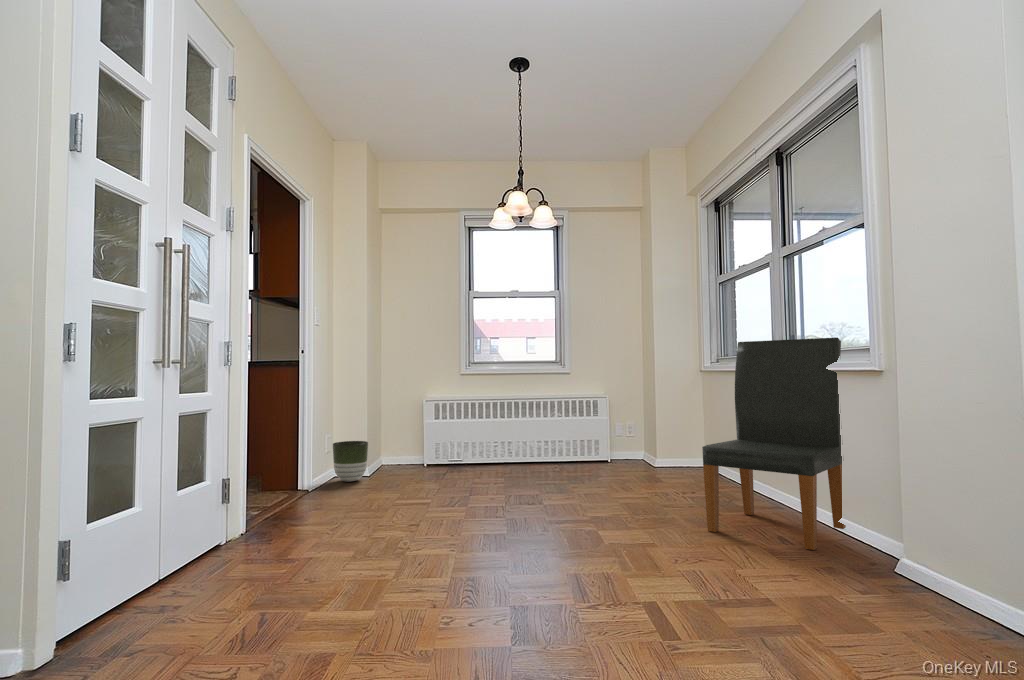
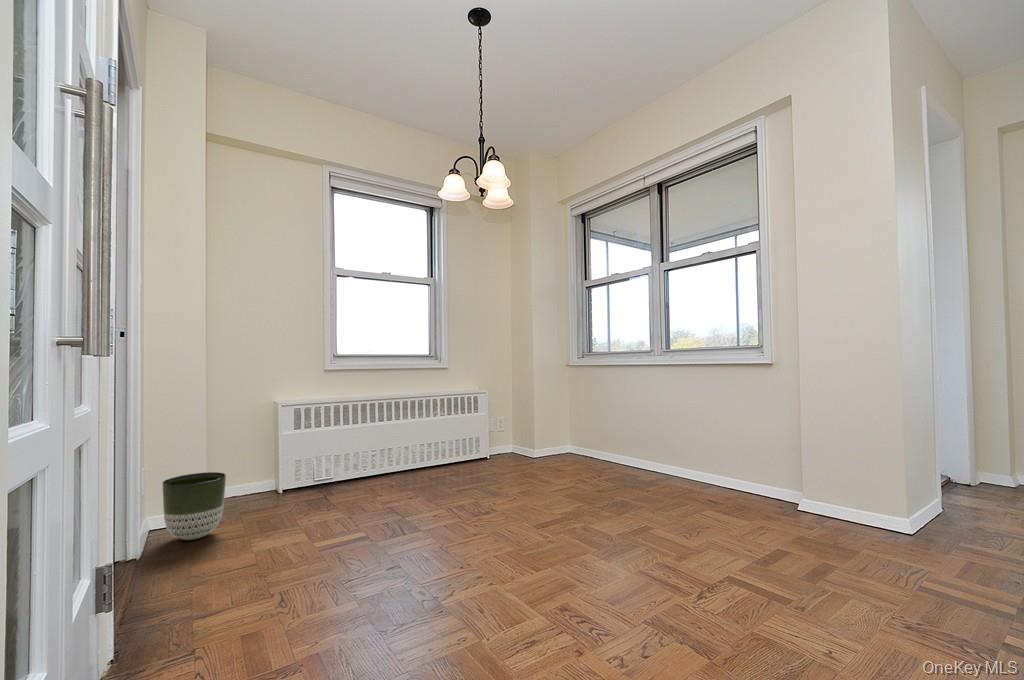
dining chair: present [702,338,846,550] -> none [709,335,853,534]

